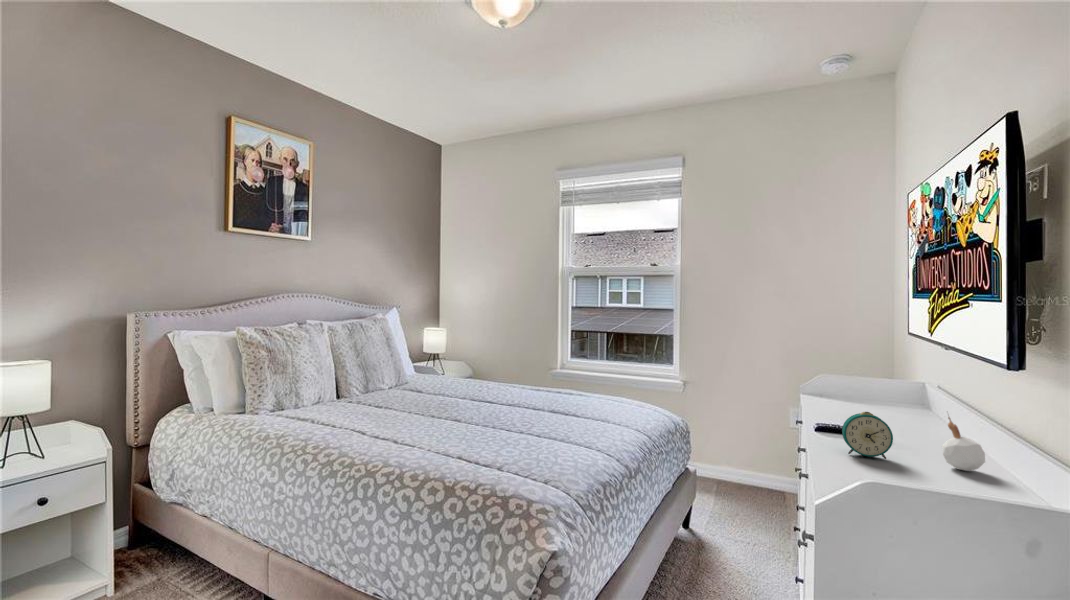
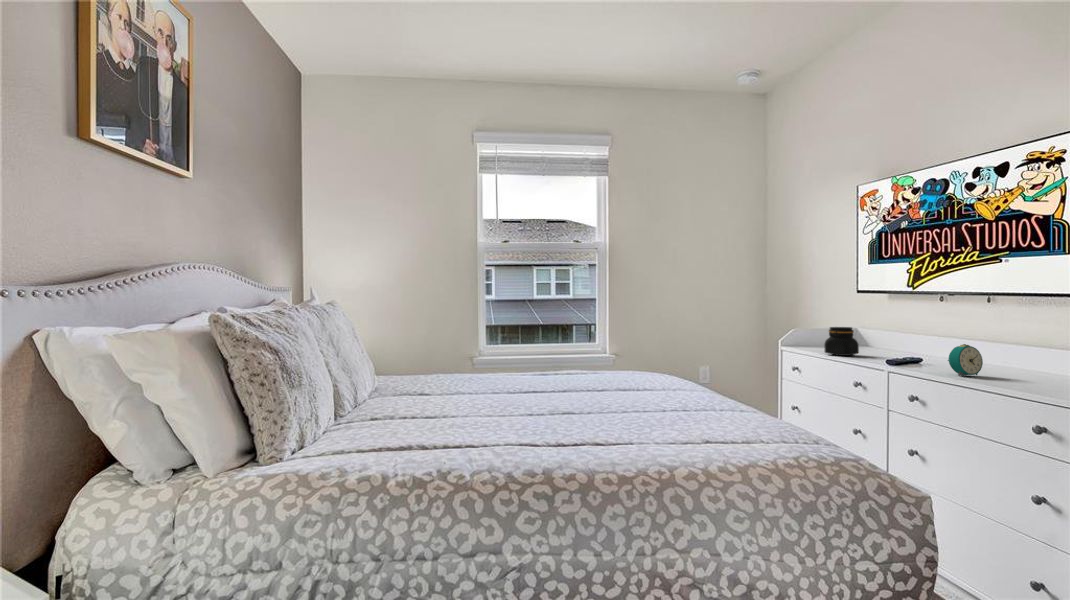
jar: none [842,367,891,408] -> present [824,327,859,356]
candle: present [942,415,985,471] -> none [993,338,1025,375]

